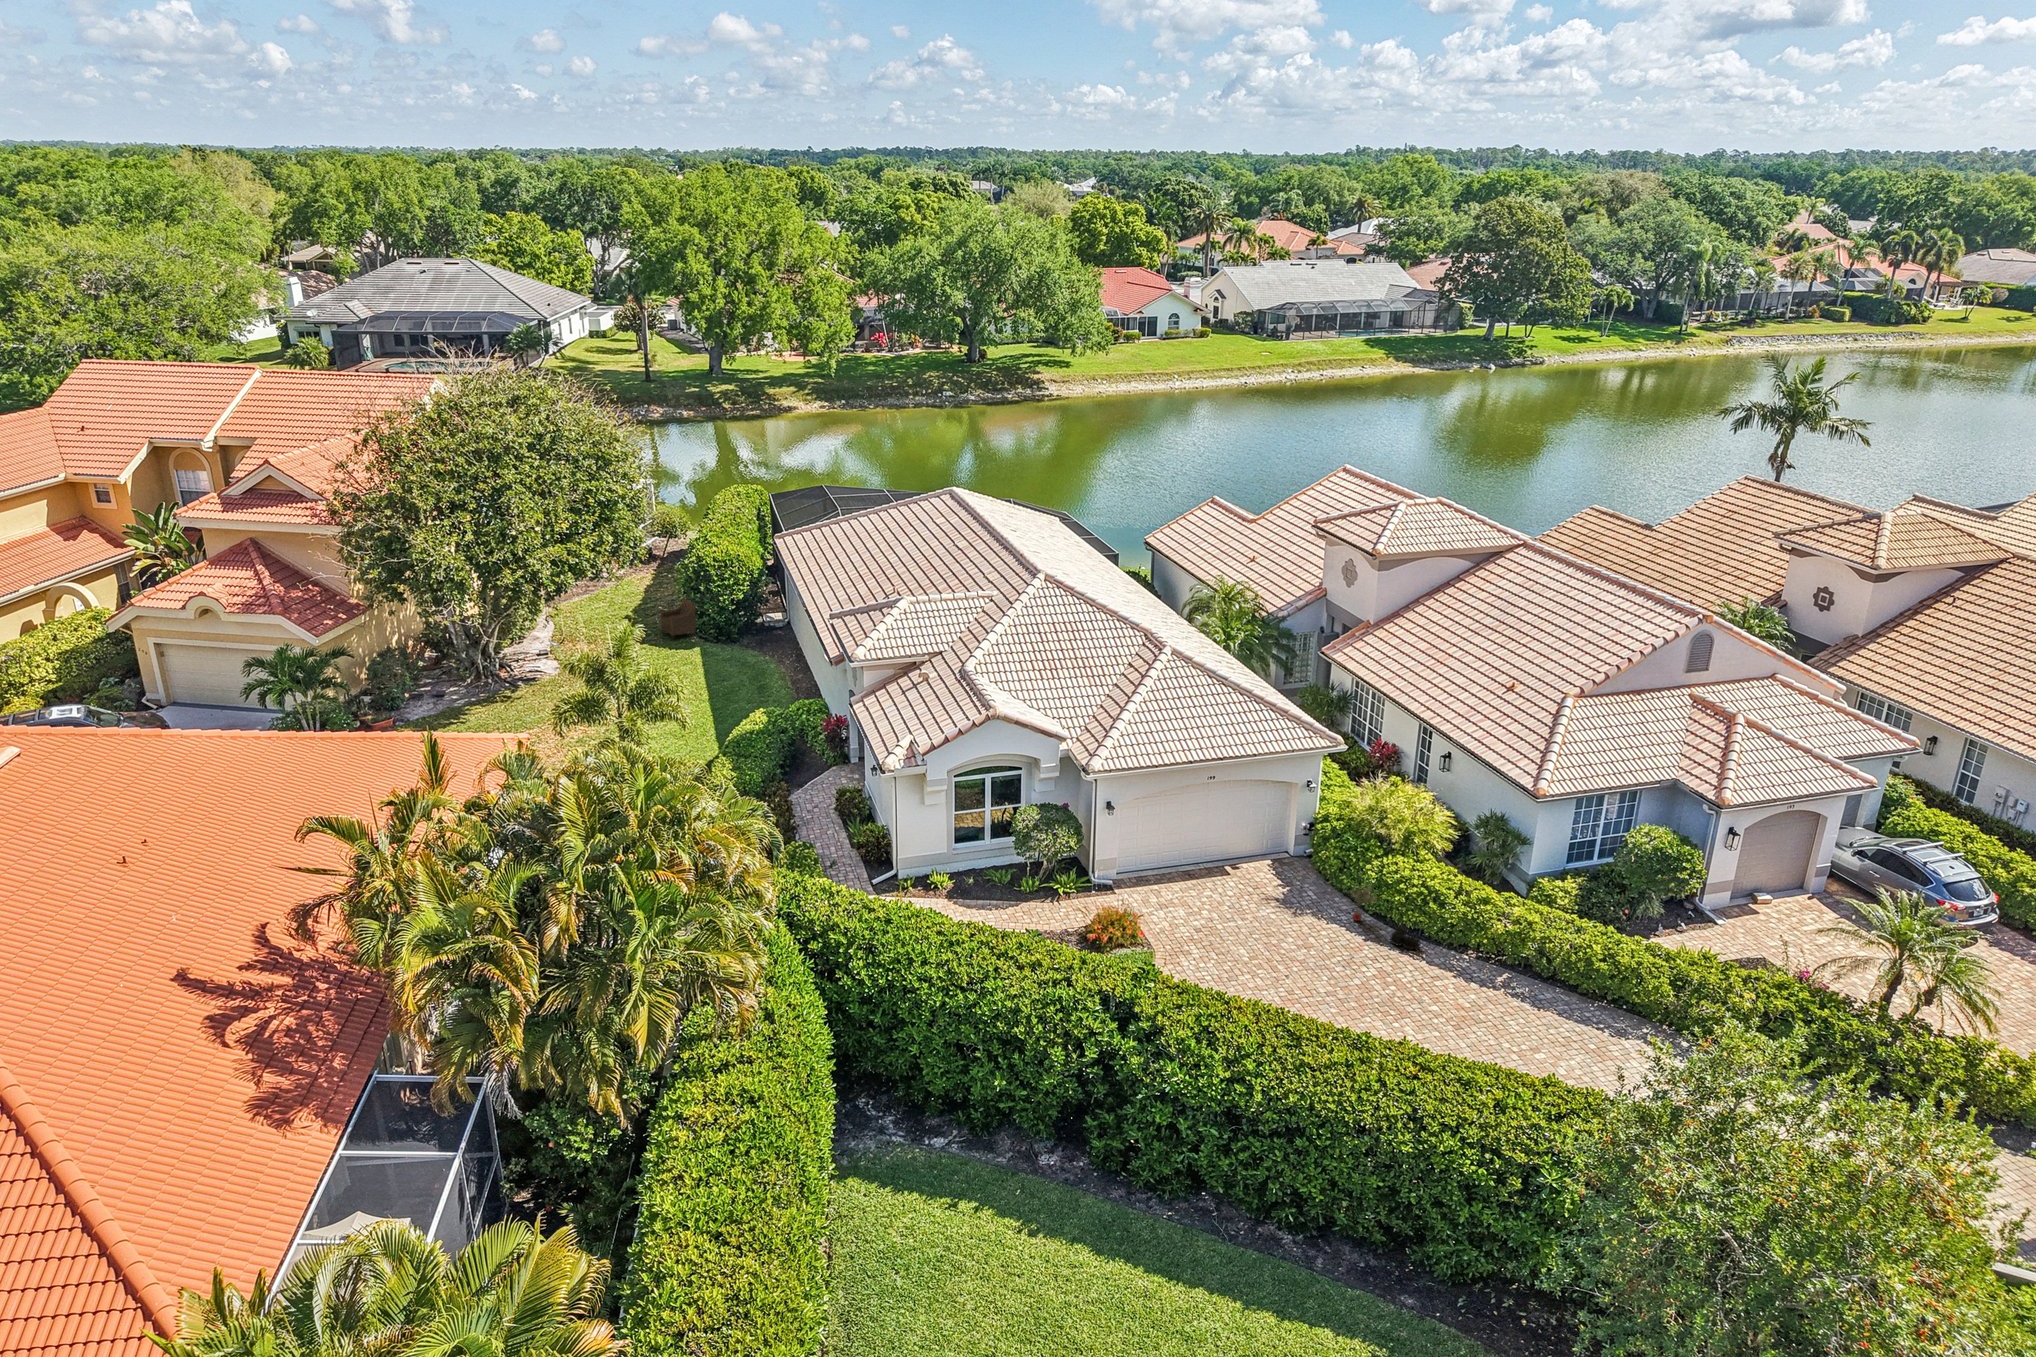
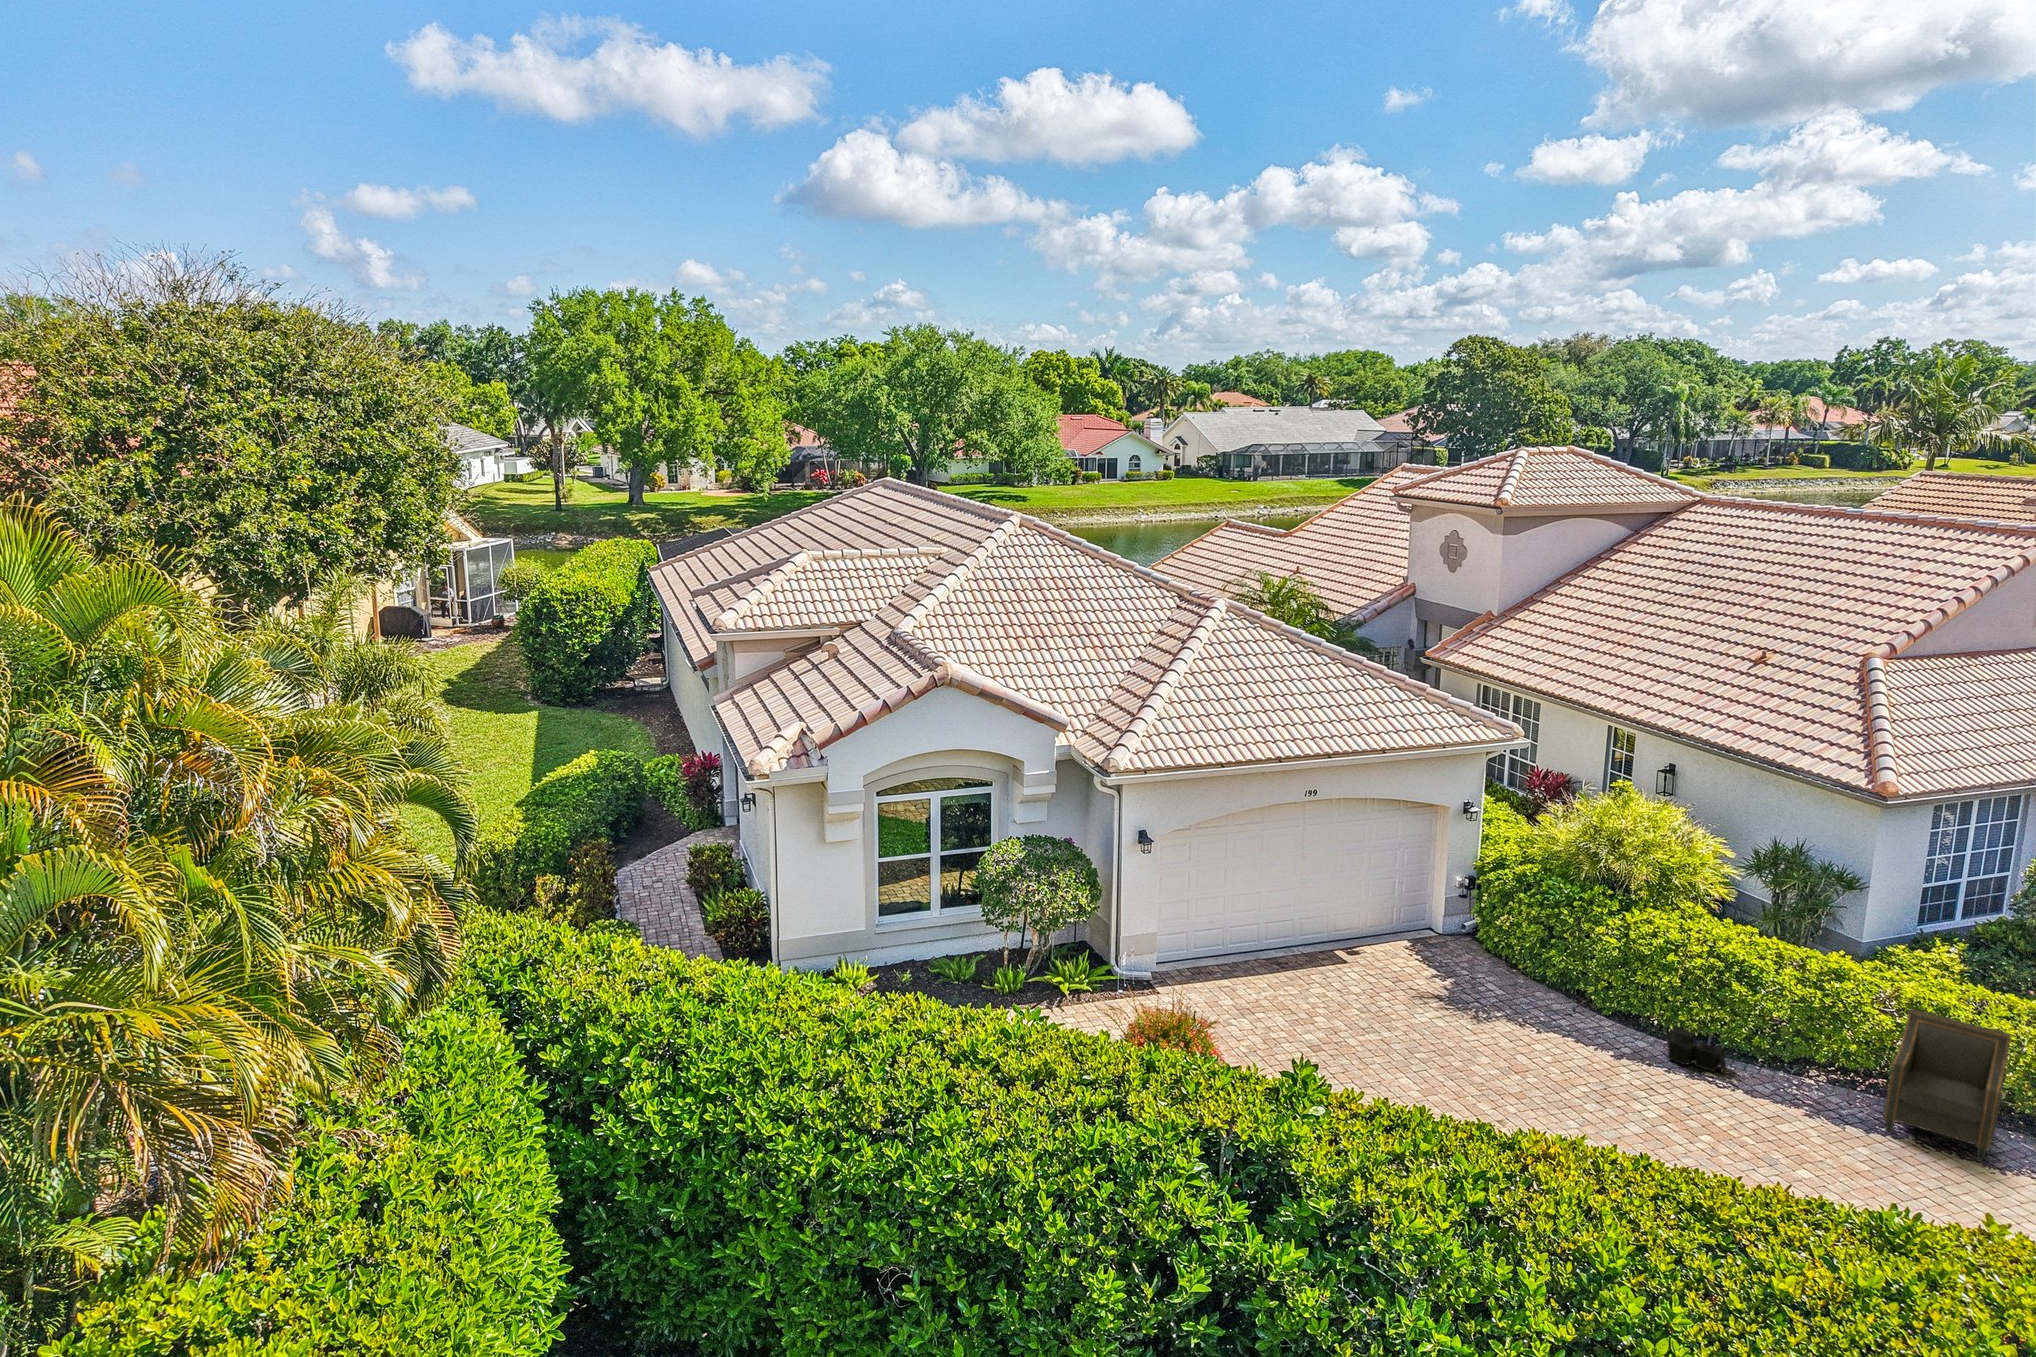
chair: present [660,599,696,638] -> present [1883,1009,2011,1162]
potted tree: present [1350,885,1375,921] -> none [1570,954,1629,1027]

